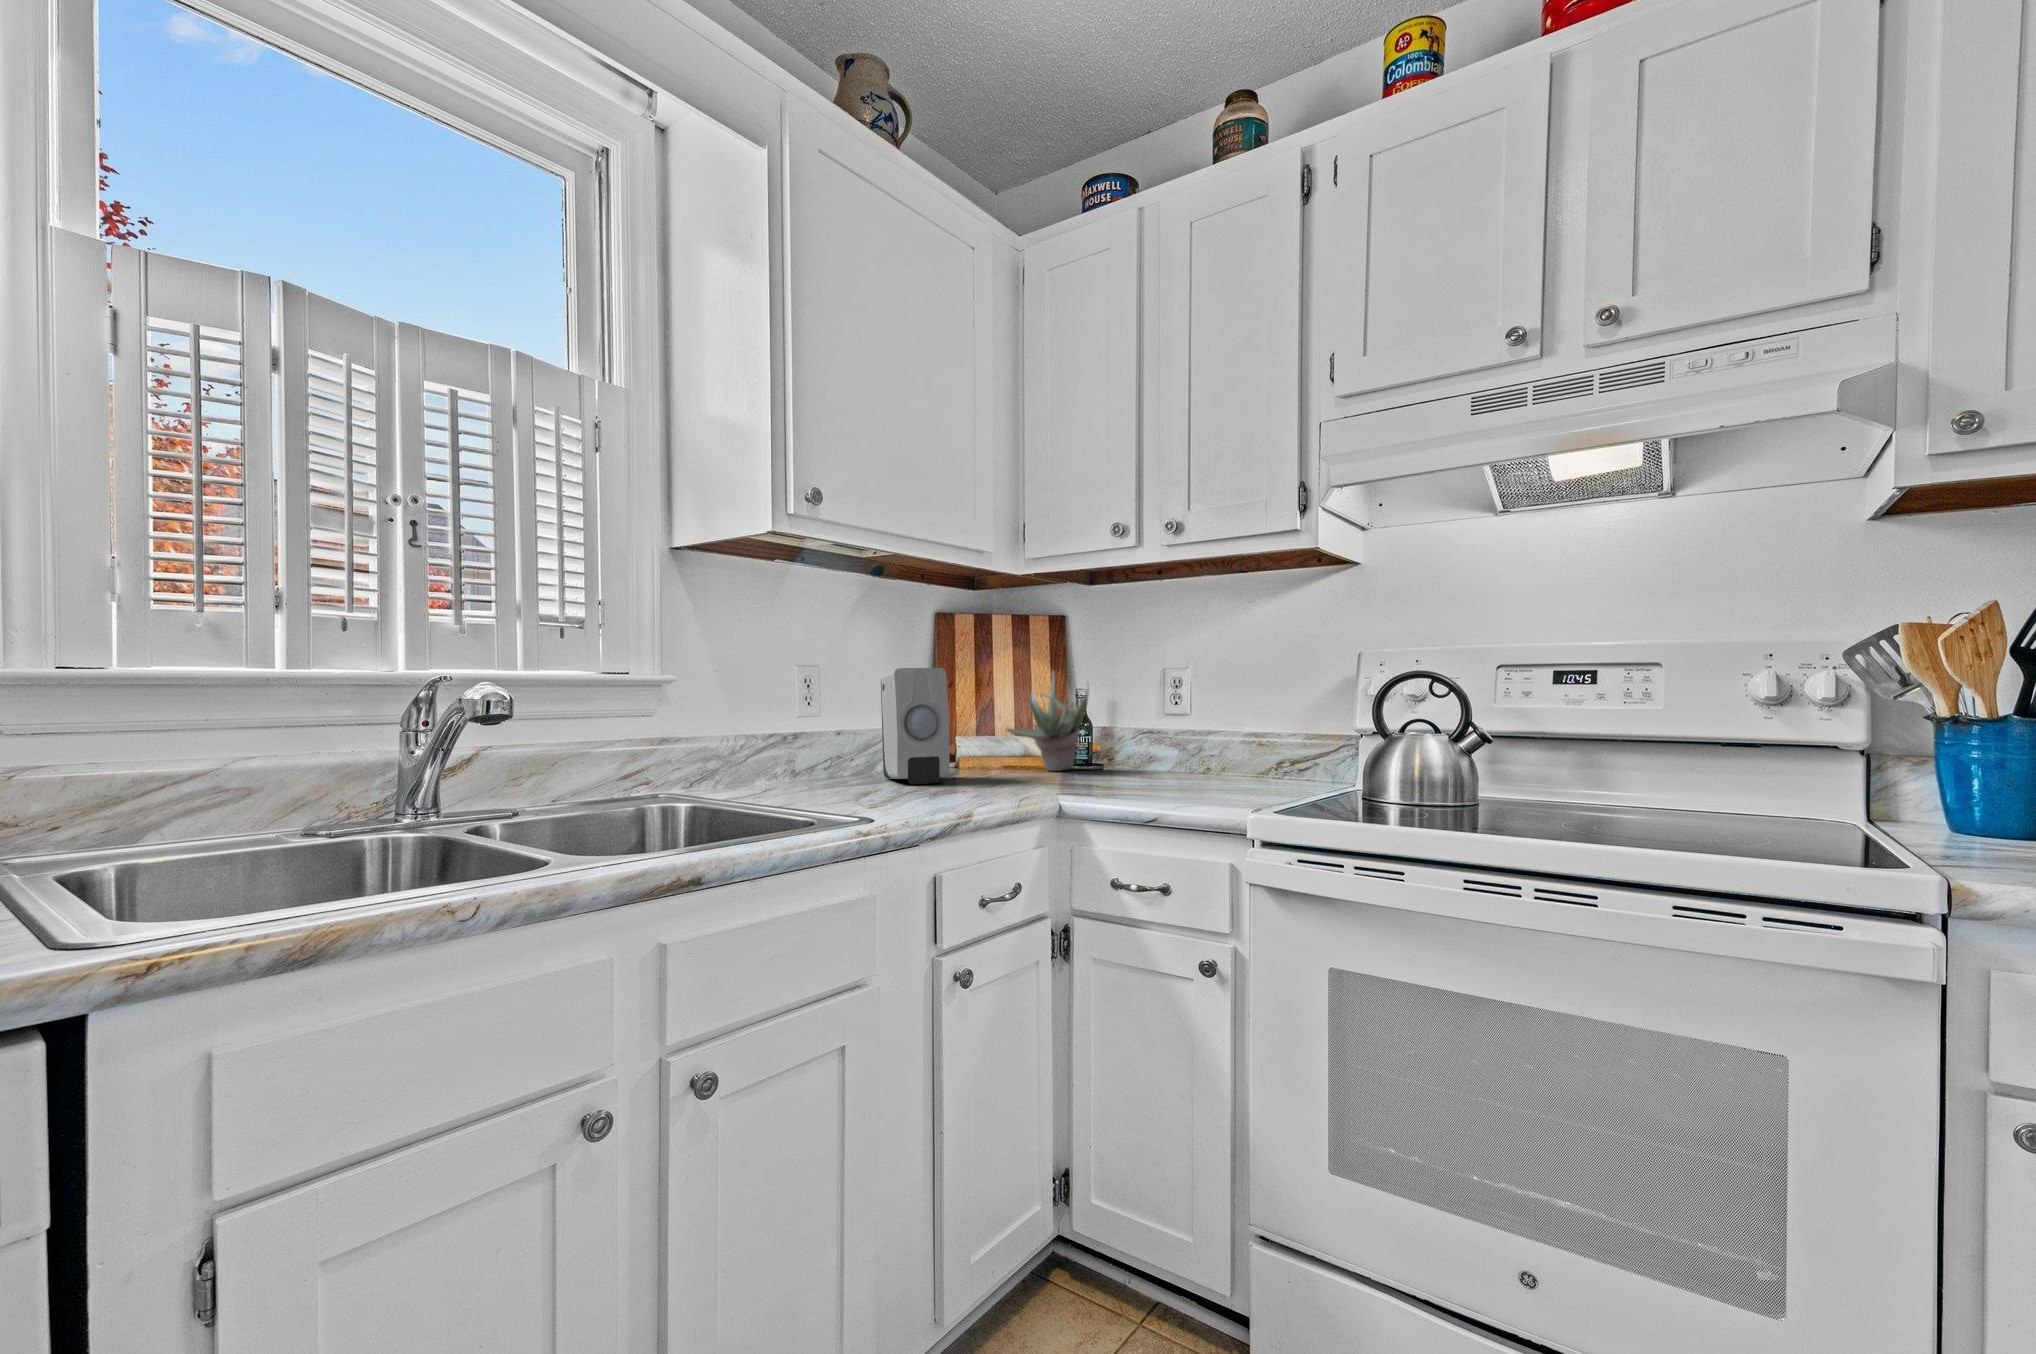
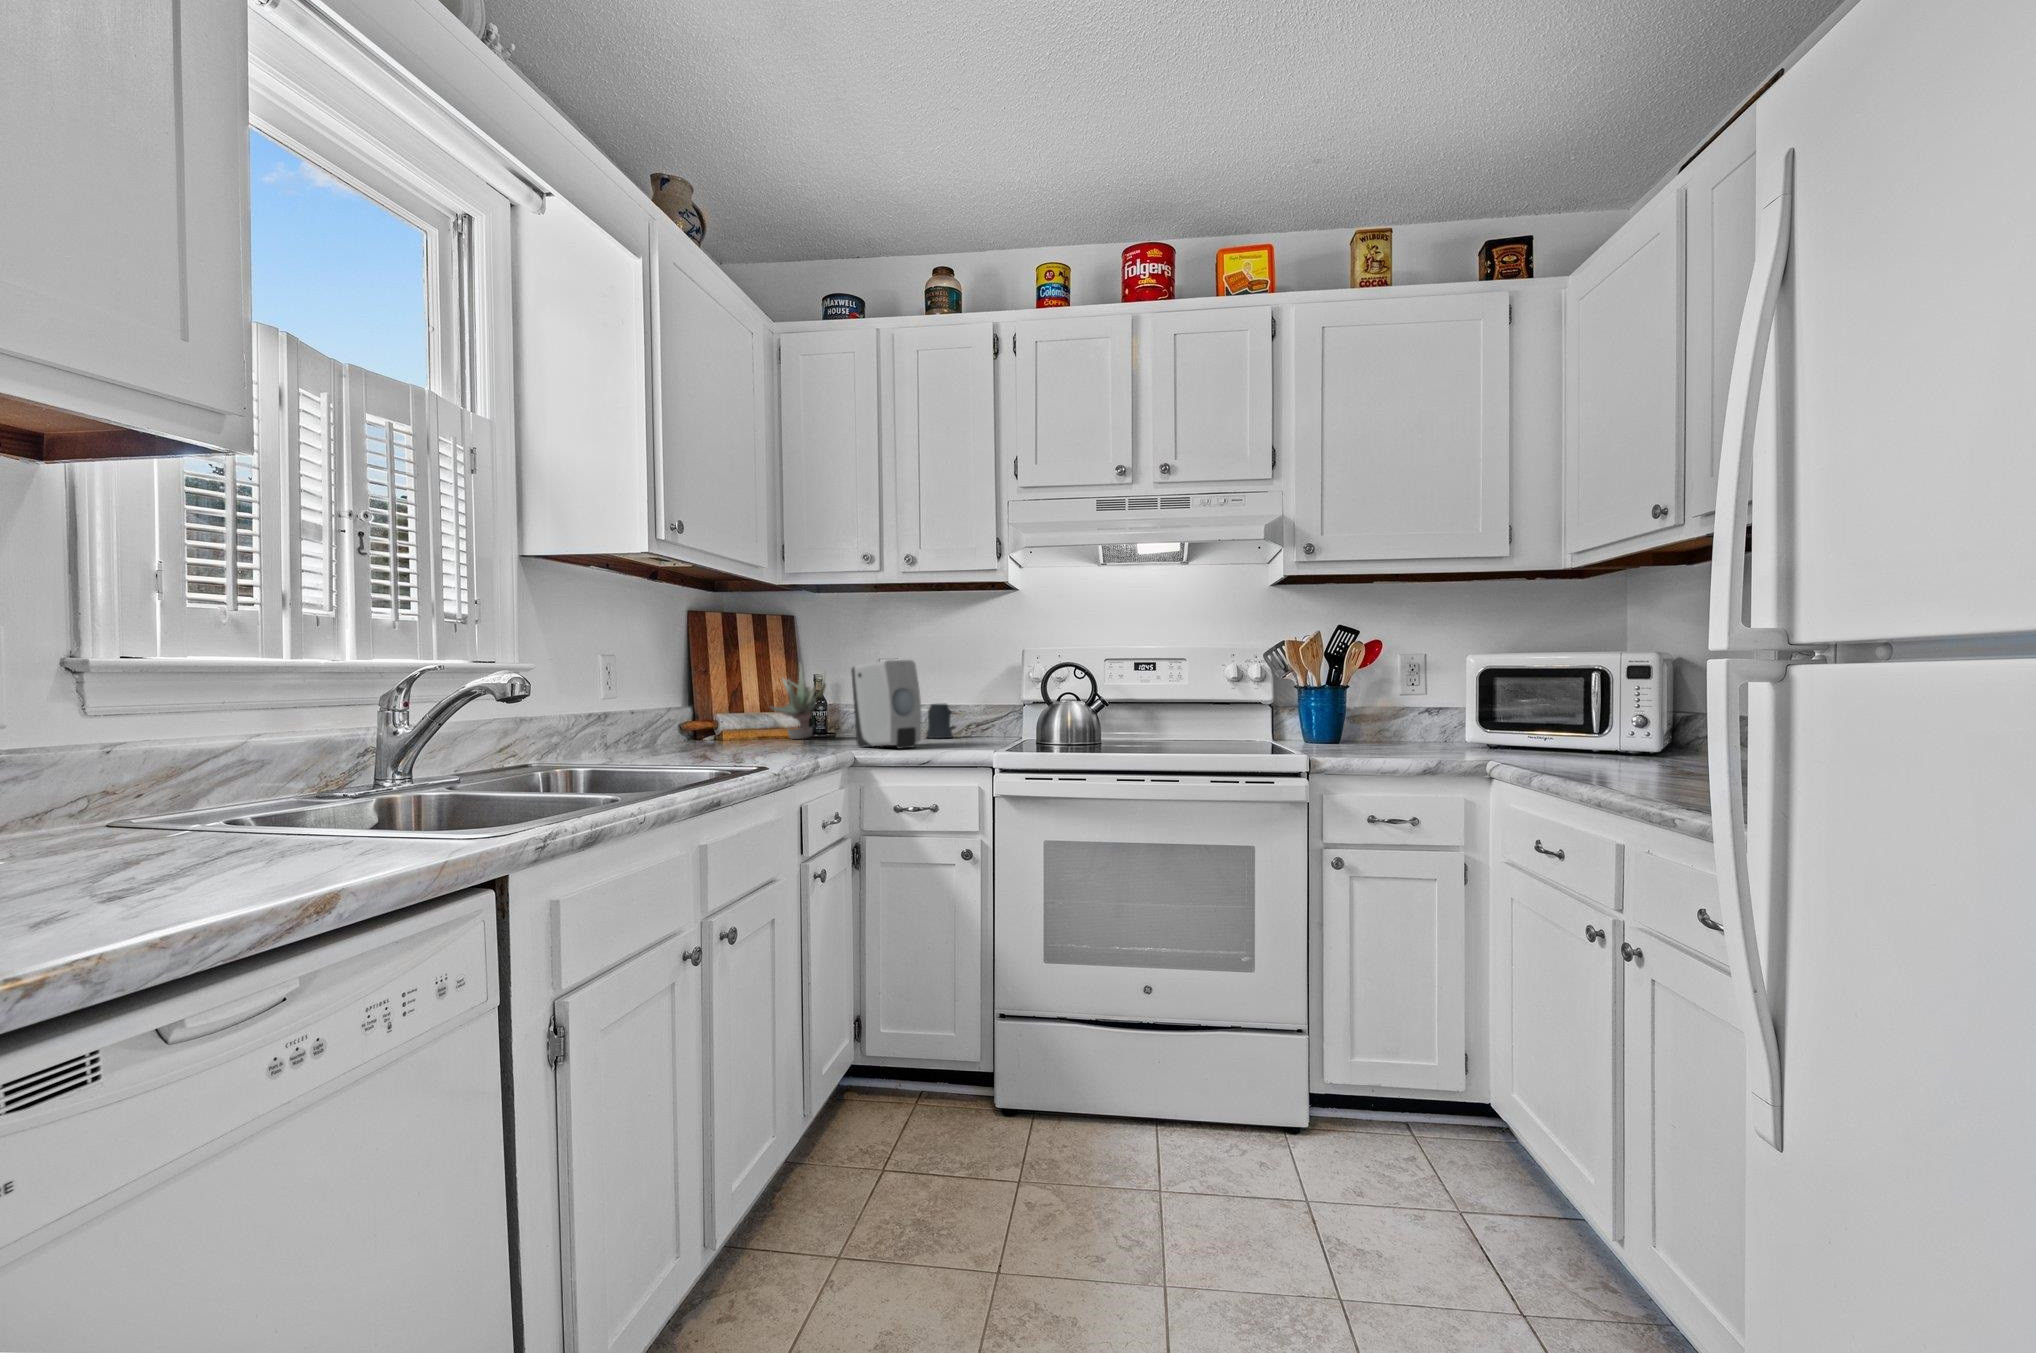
soap dispenser: present [881,668,950,784] -> present [851,660,921,749]
mug: none [1224,729,1273,779] -> present [926,704,956,738]

